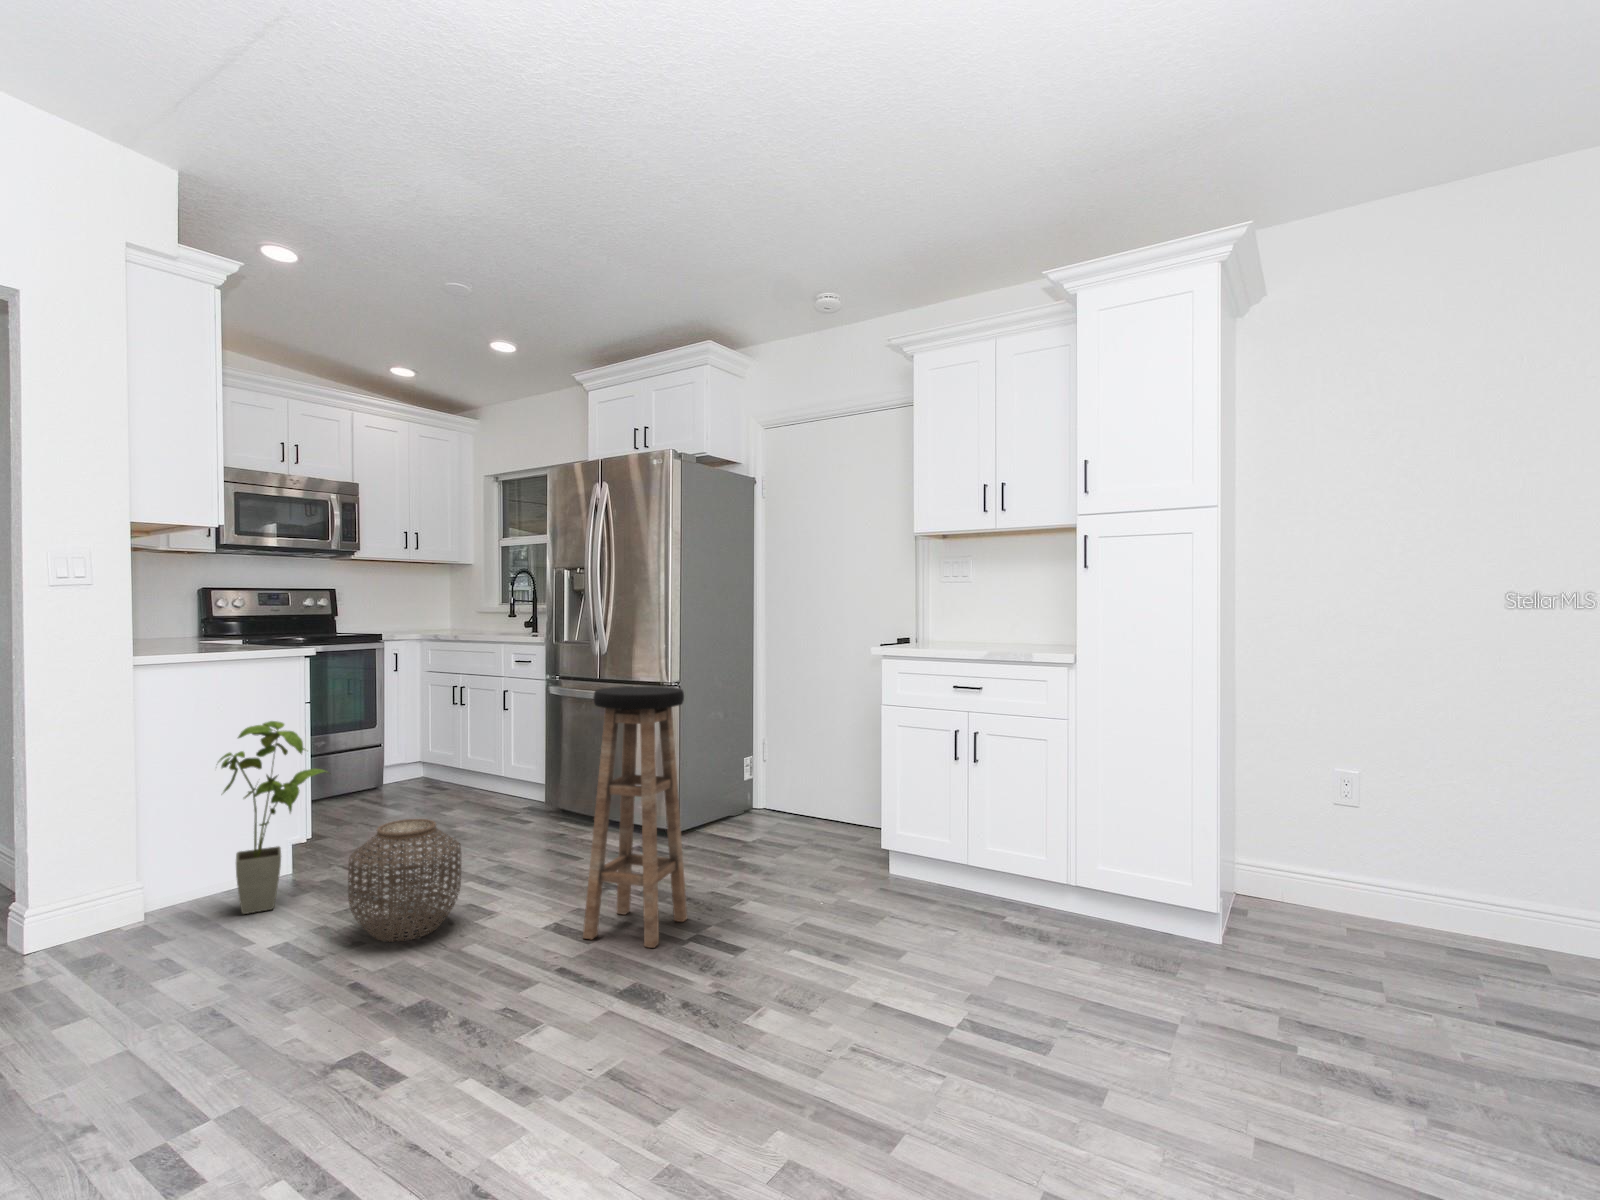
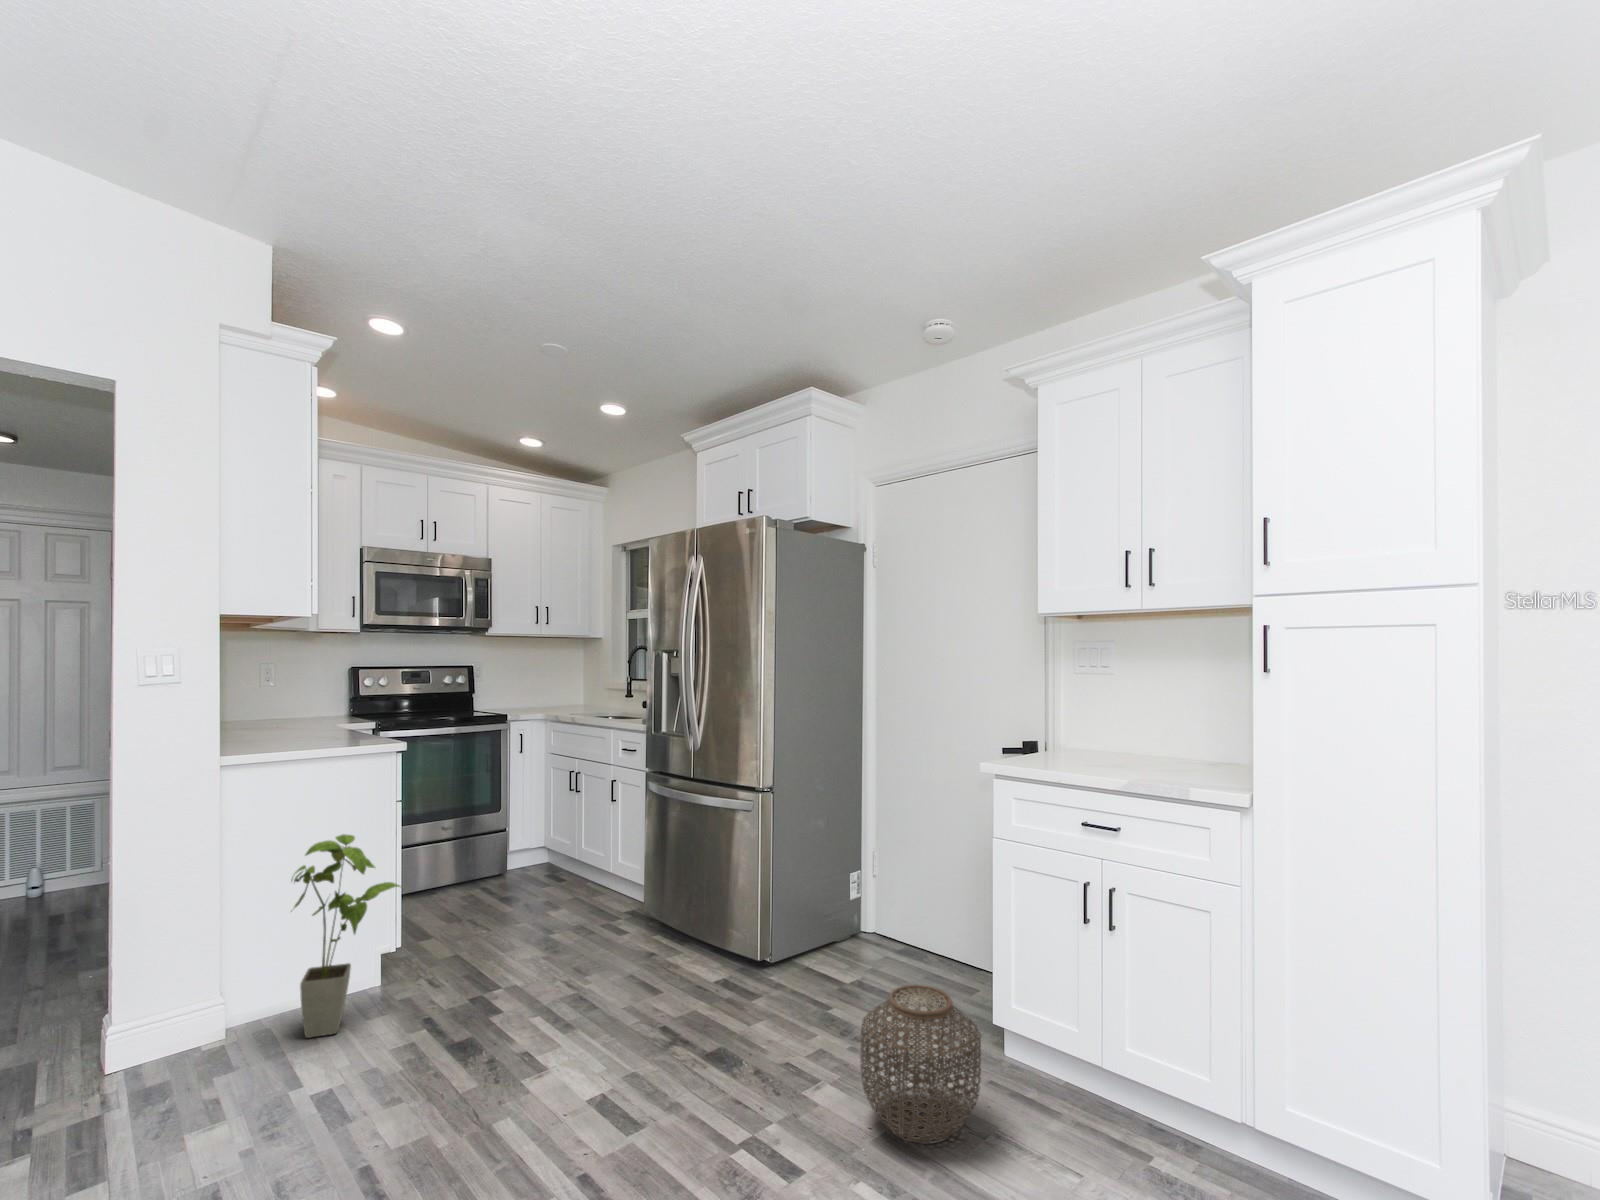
bar stool: present [583,686,687,948] -> none [623,820,748,1151]
woven basket: present [348,819,461,942] -> present [860,985,981,1143]

